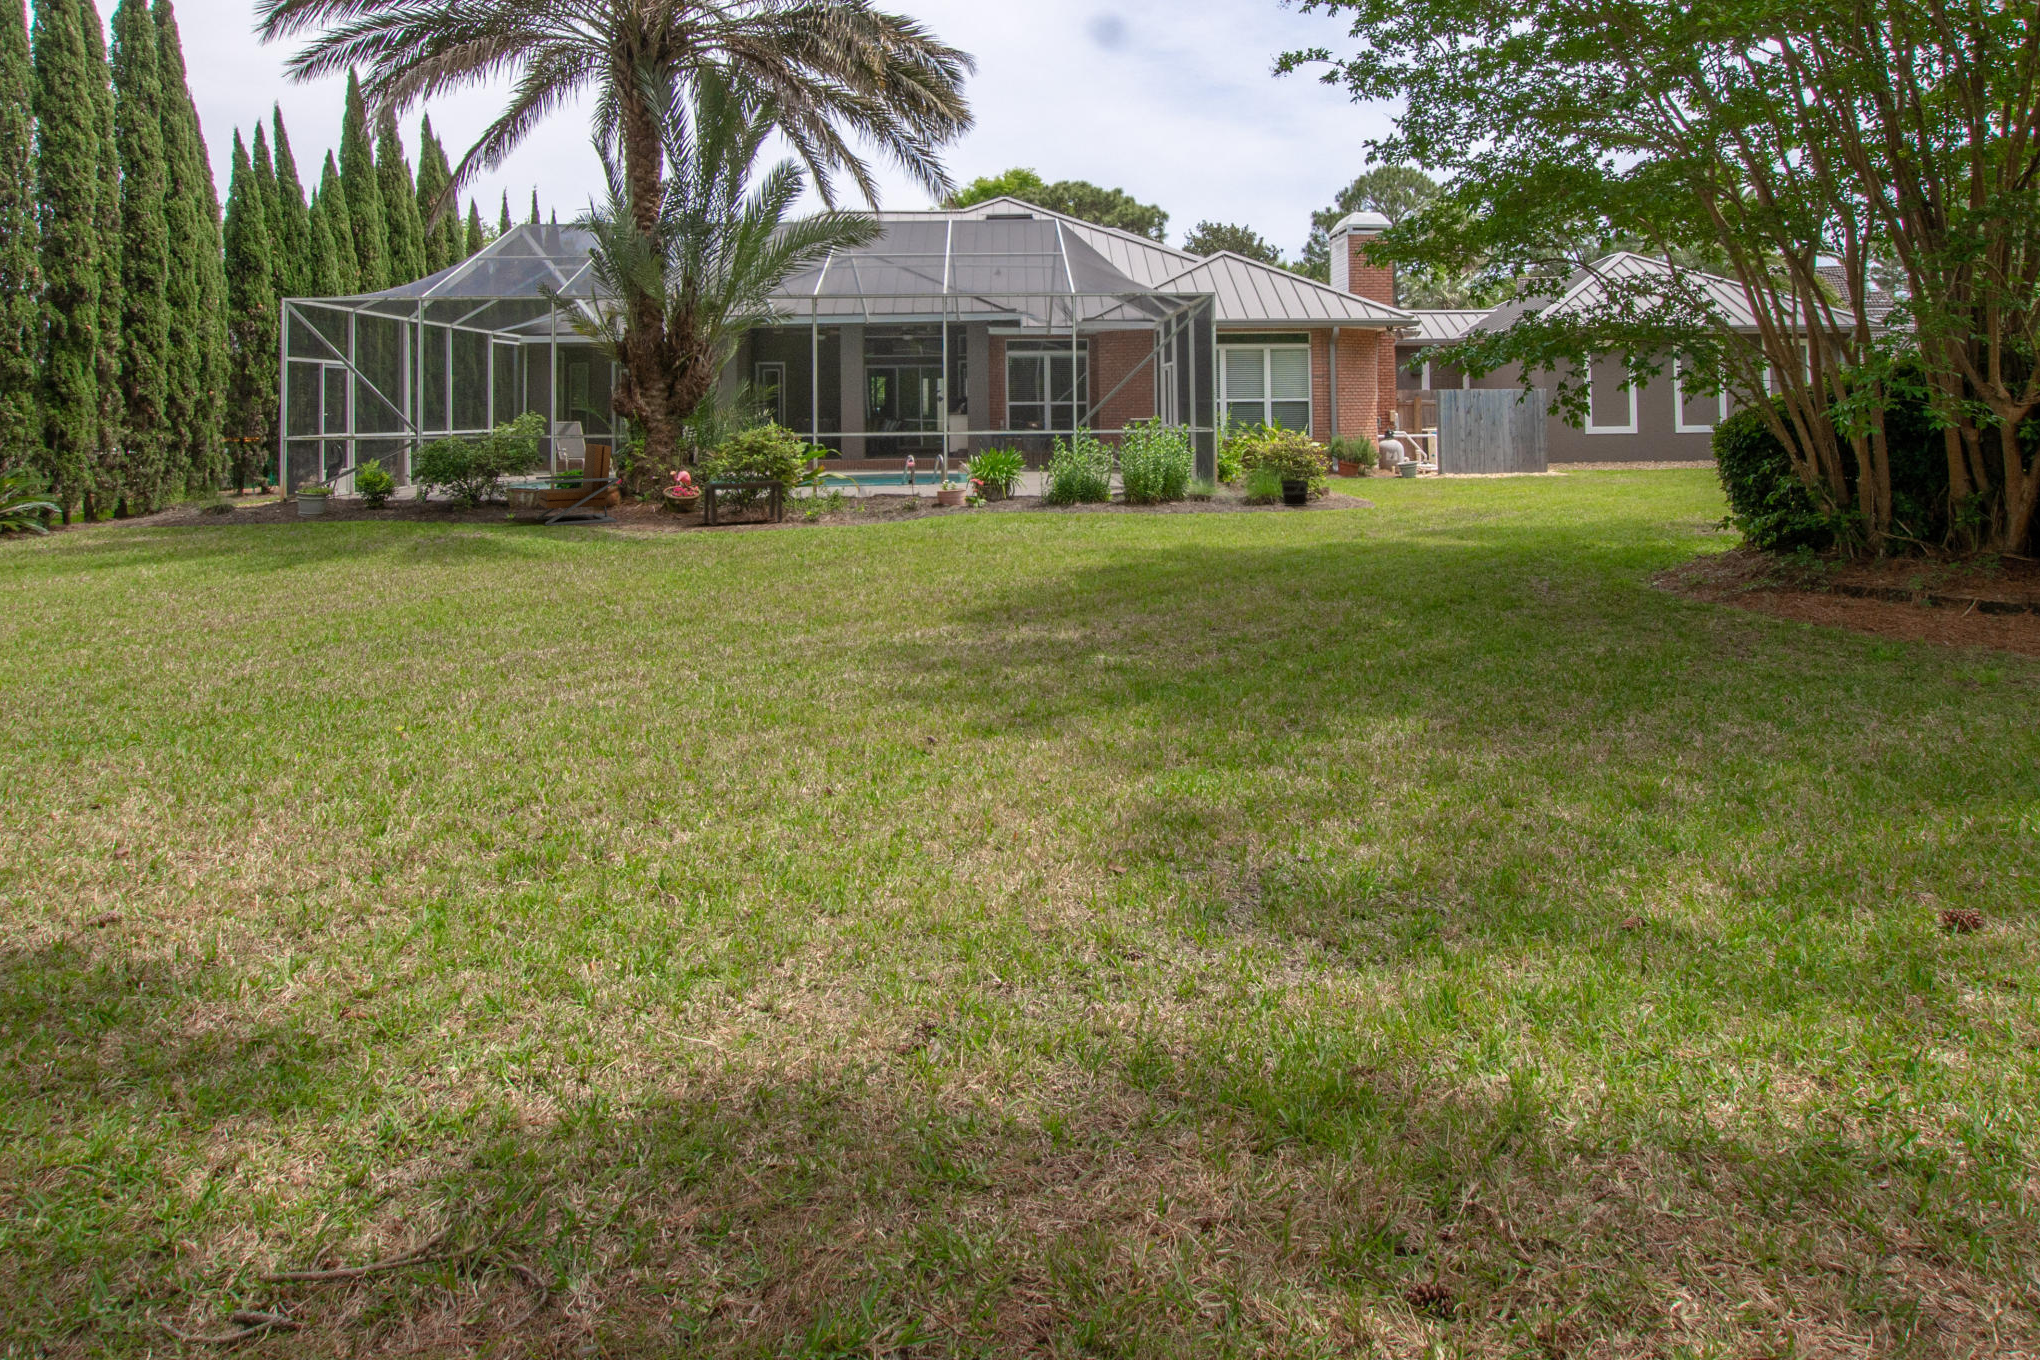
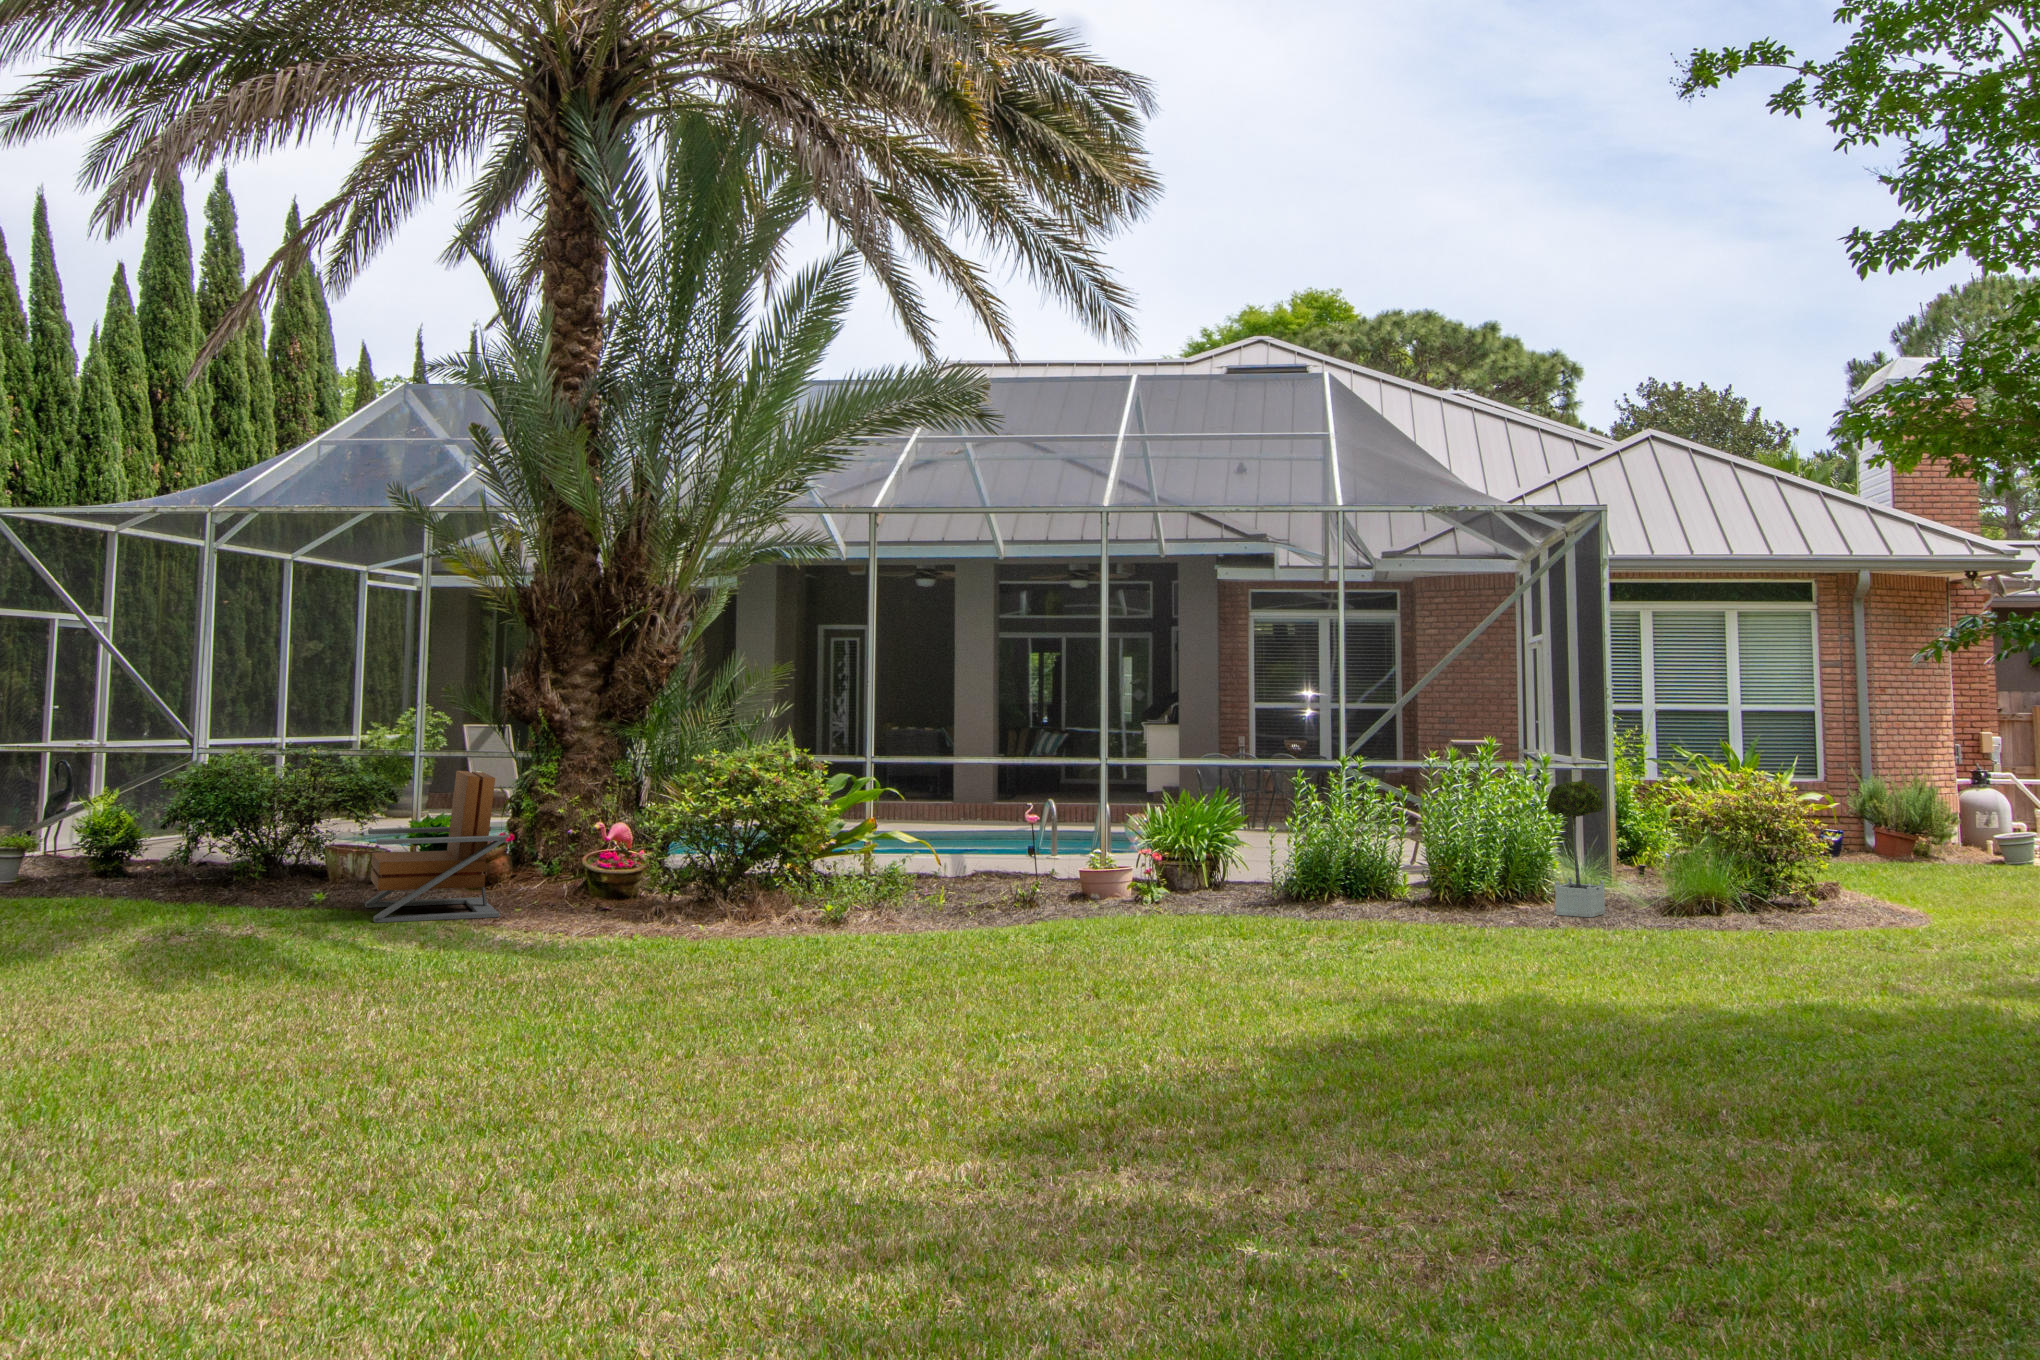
potted tree: none [1182,437,1211,508] -> present [1546,778,1605,917]
bench: present [703,480,783,526] -> none [647,847,792,934]
bucket: present [1281,480,1308,506] -> none [1744,863,1799,919]

